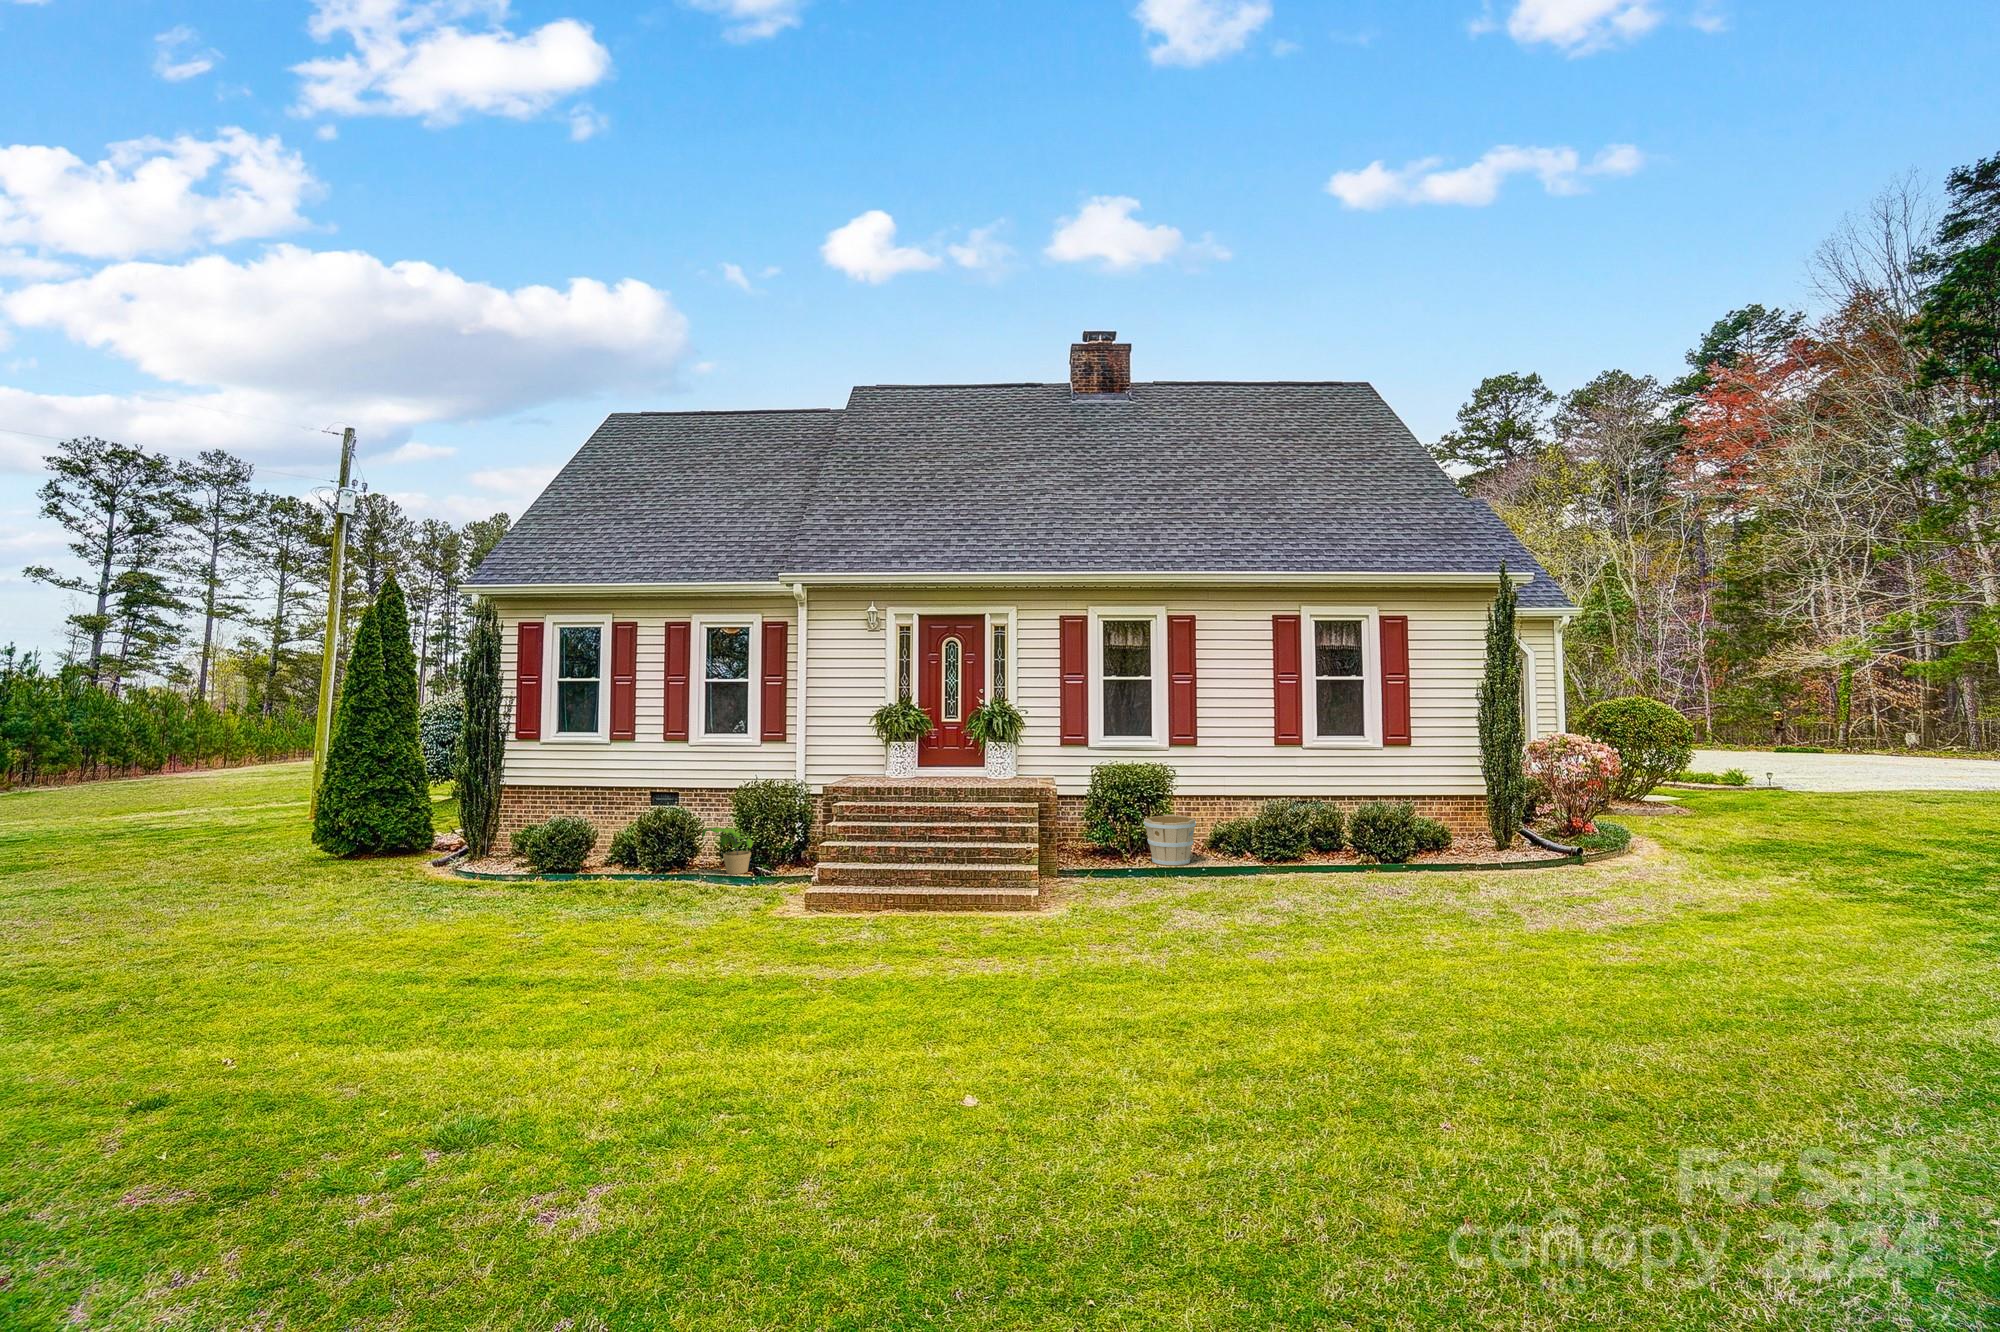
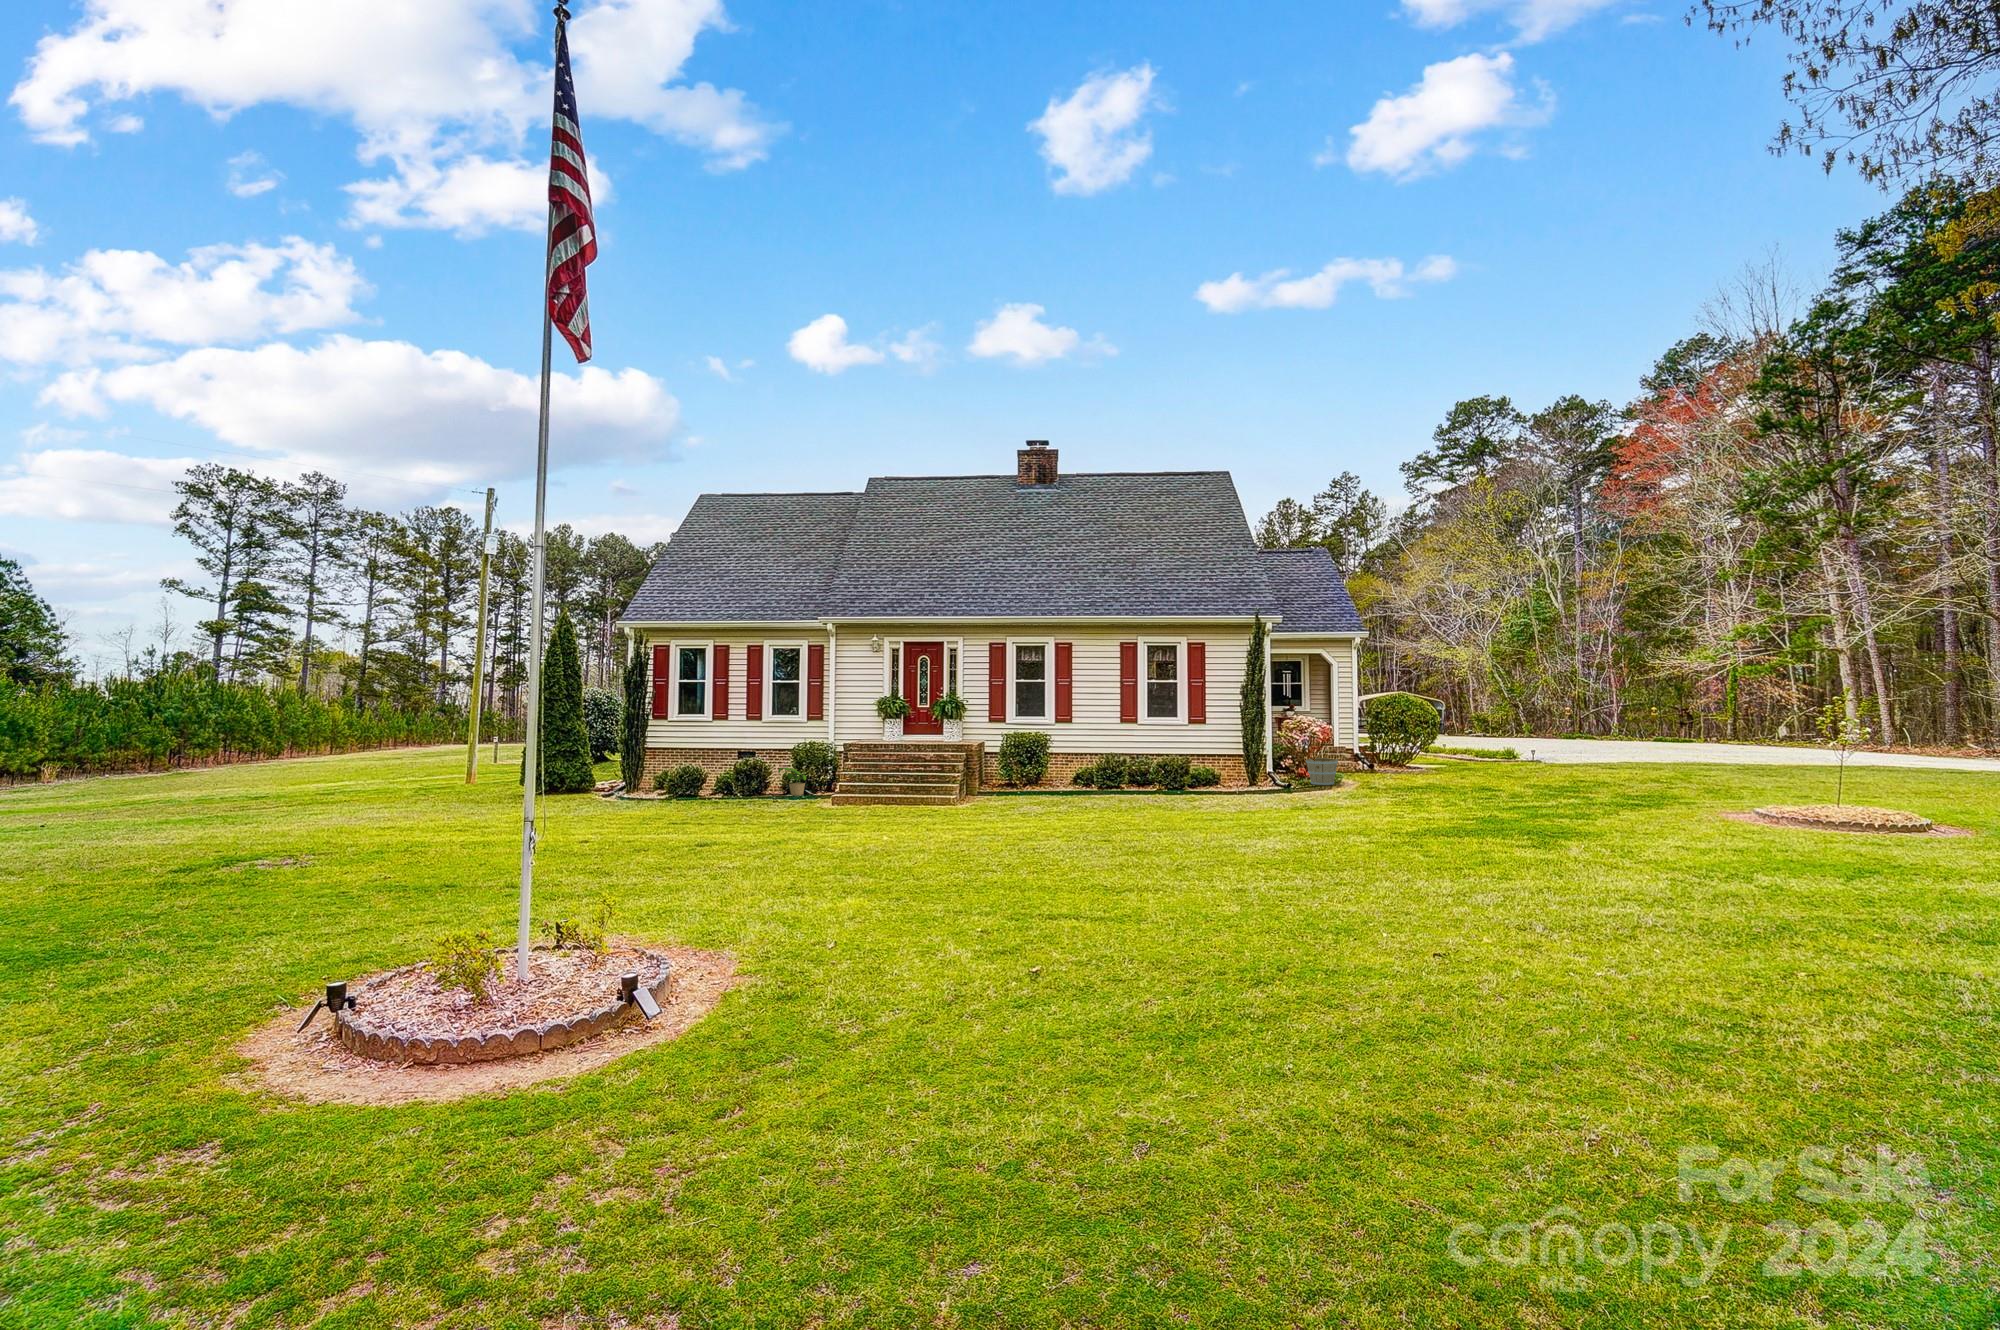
wooden bucket: present [1144,815,1196,866] -> present [1306,758,1338,785]

